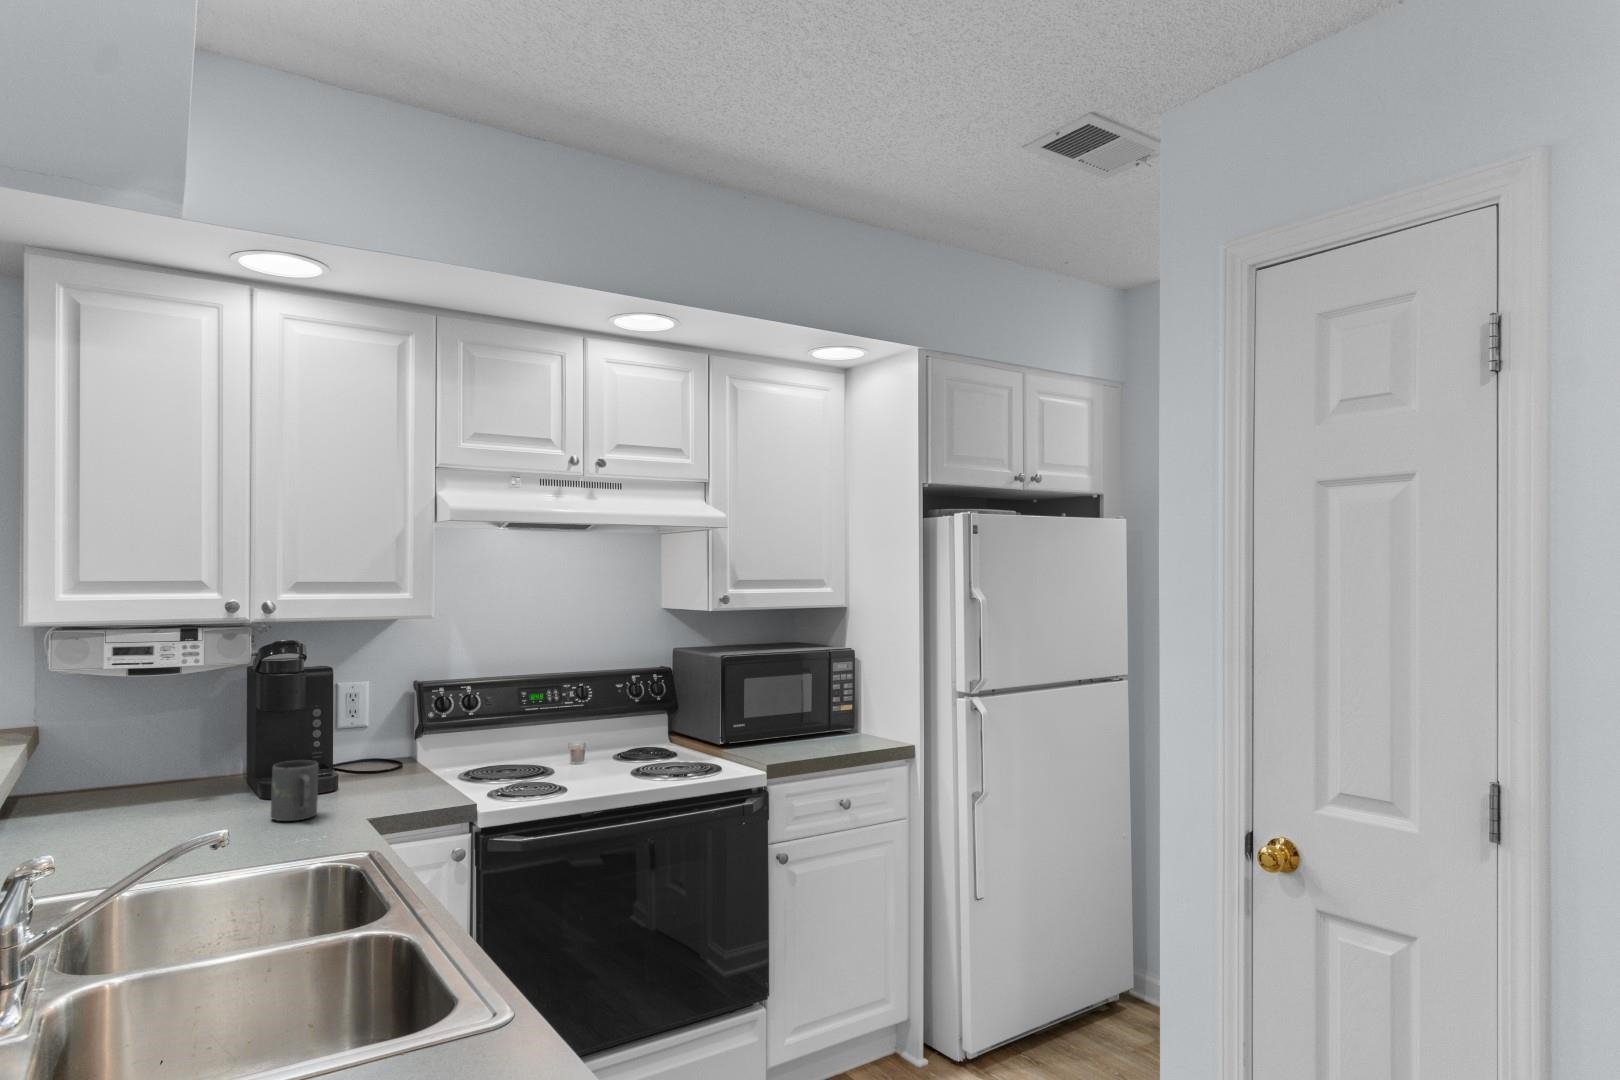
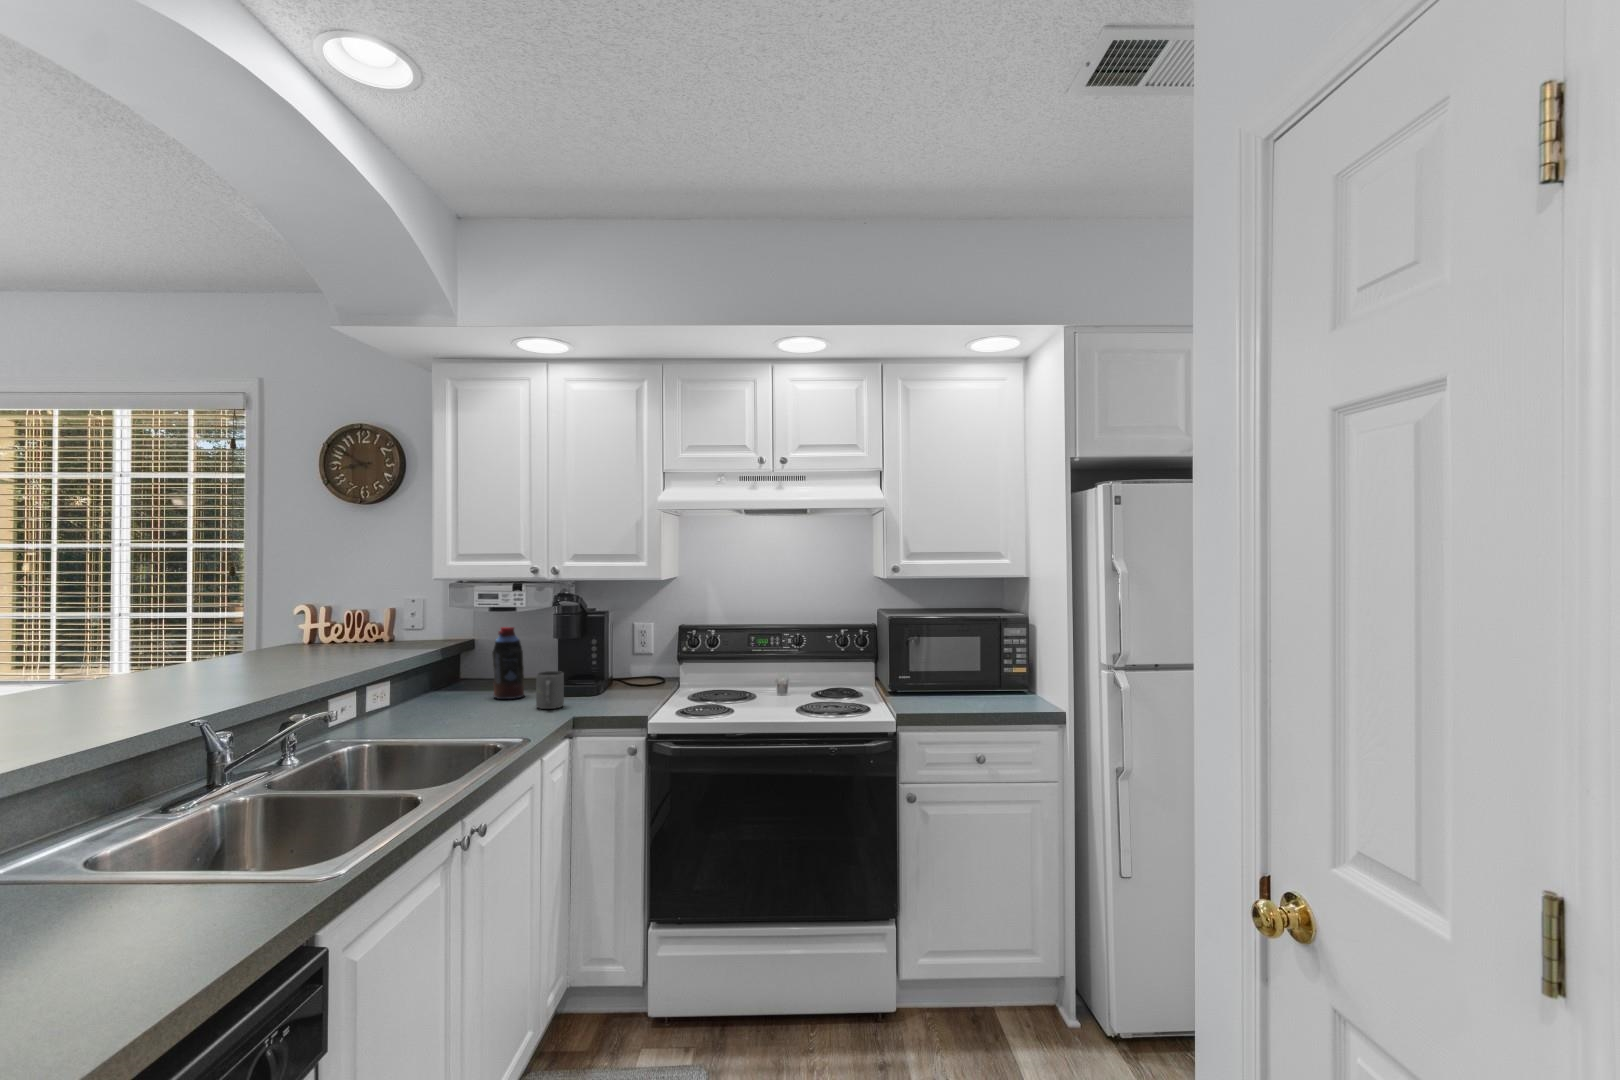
bottle: none [152,698,211,818] -> present [492,627,525,699]

